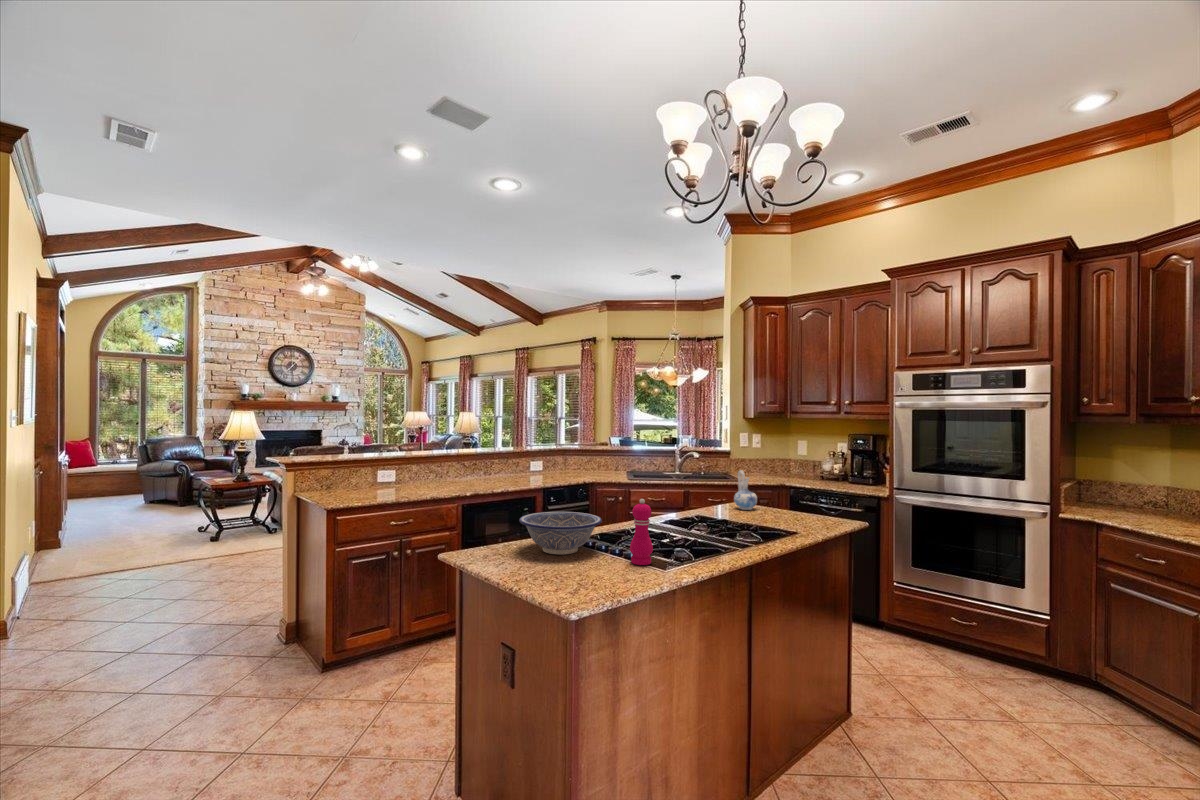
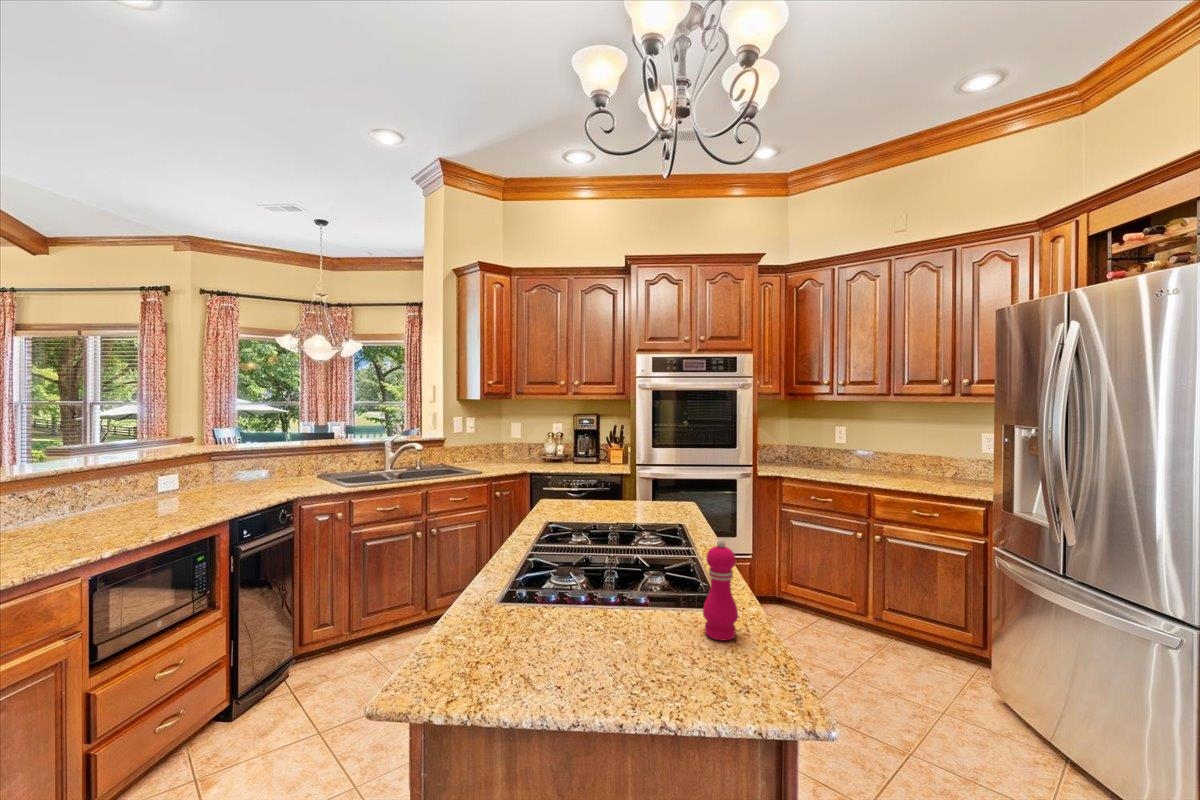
ceramic pitcher: present [734,470,757,510] -> none [584,465,610,511]
decorative bowl: present [519,512,602,555] -> none [509,575,655,670]

